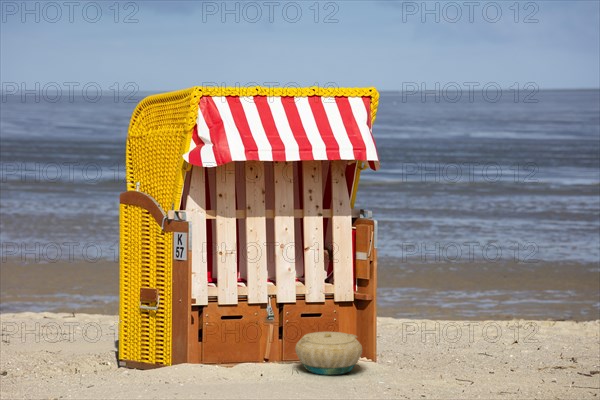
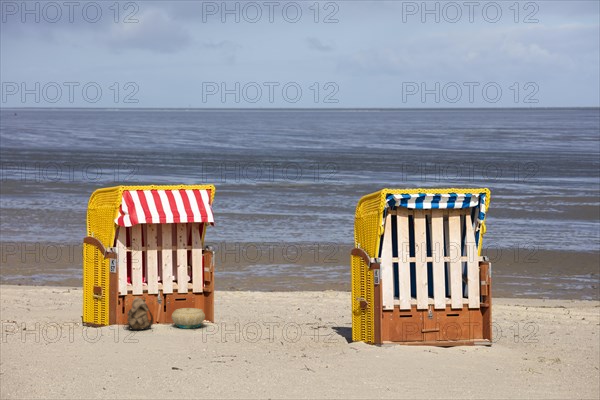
backpack: none [207,310,261,379] -> present [127,297,153,330]

